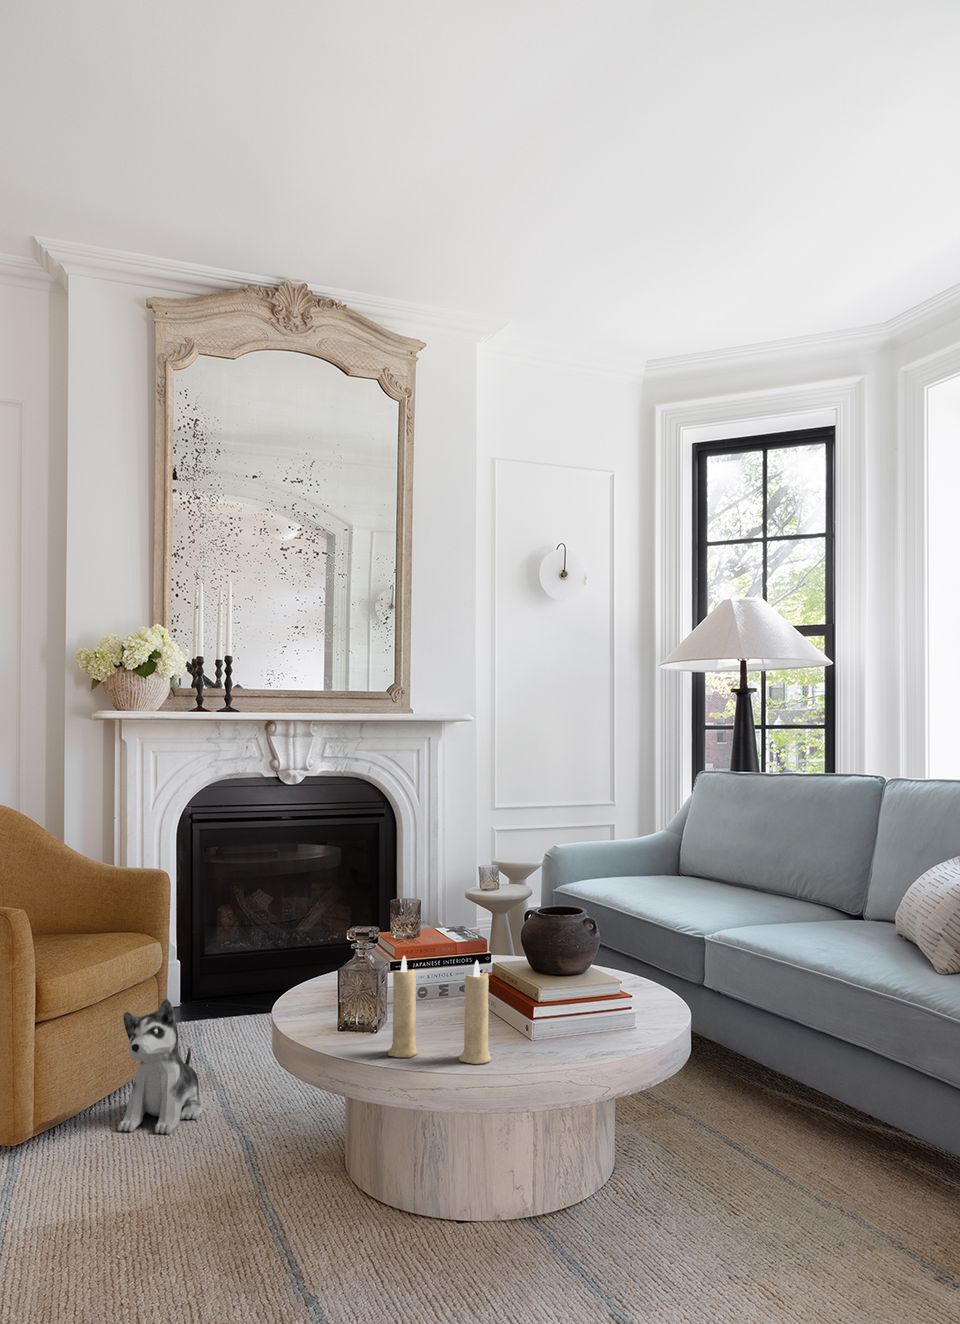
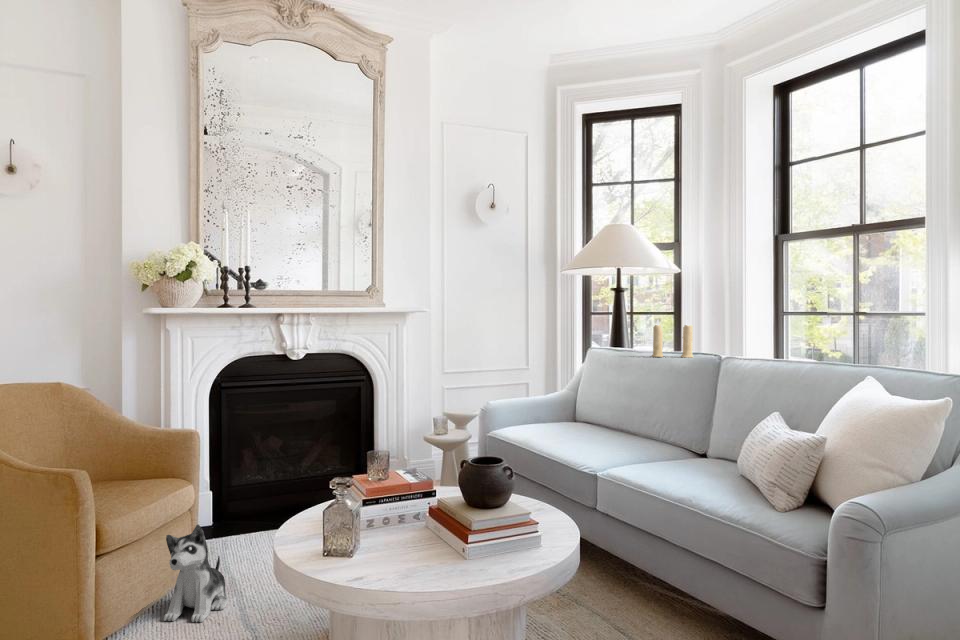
candle: present [388,956,491,1064] -> present [652,320,693,358]

